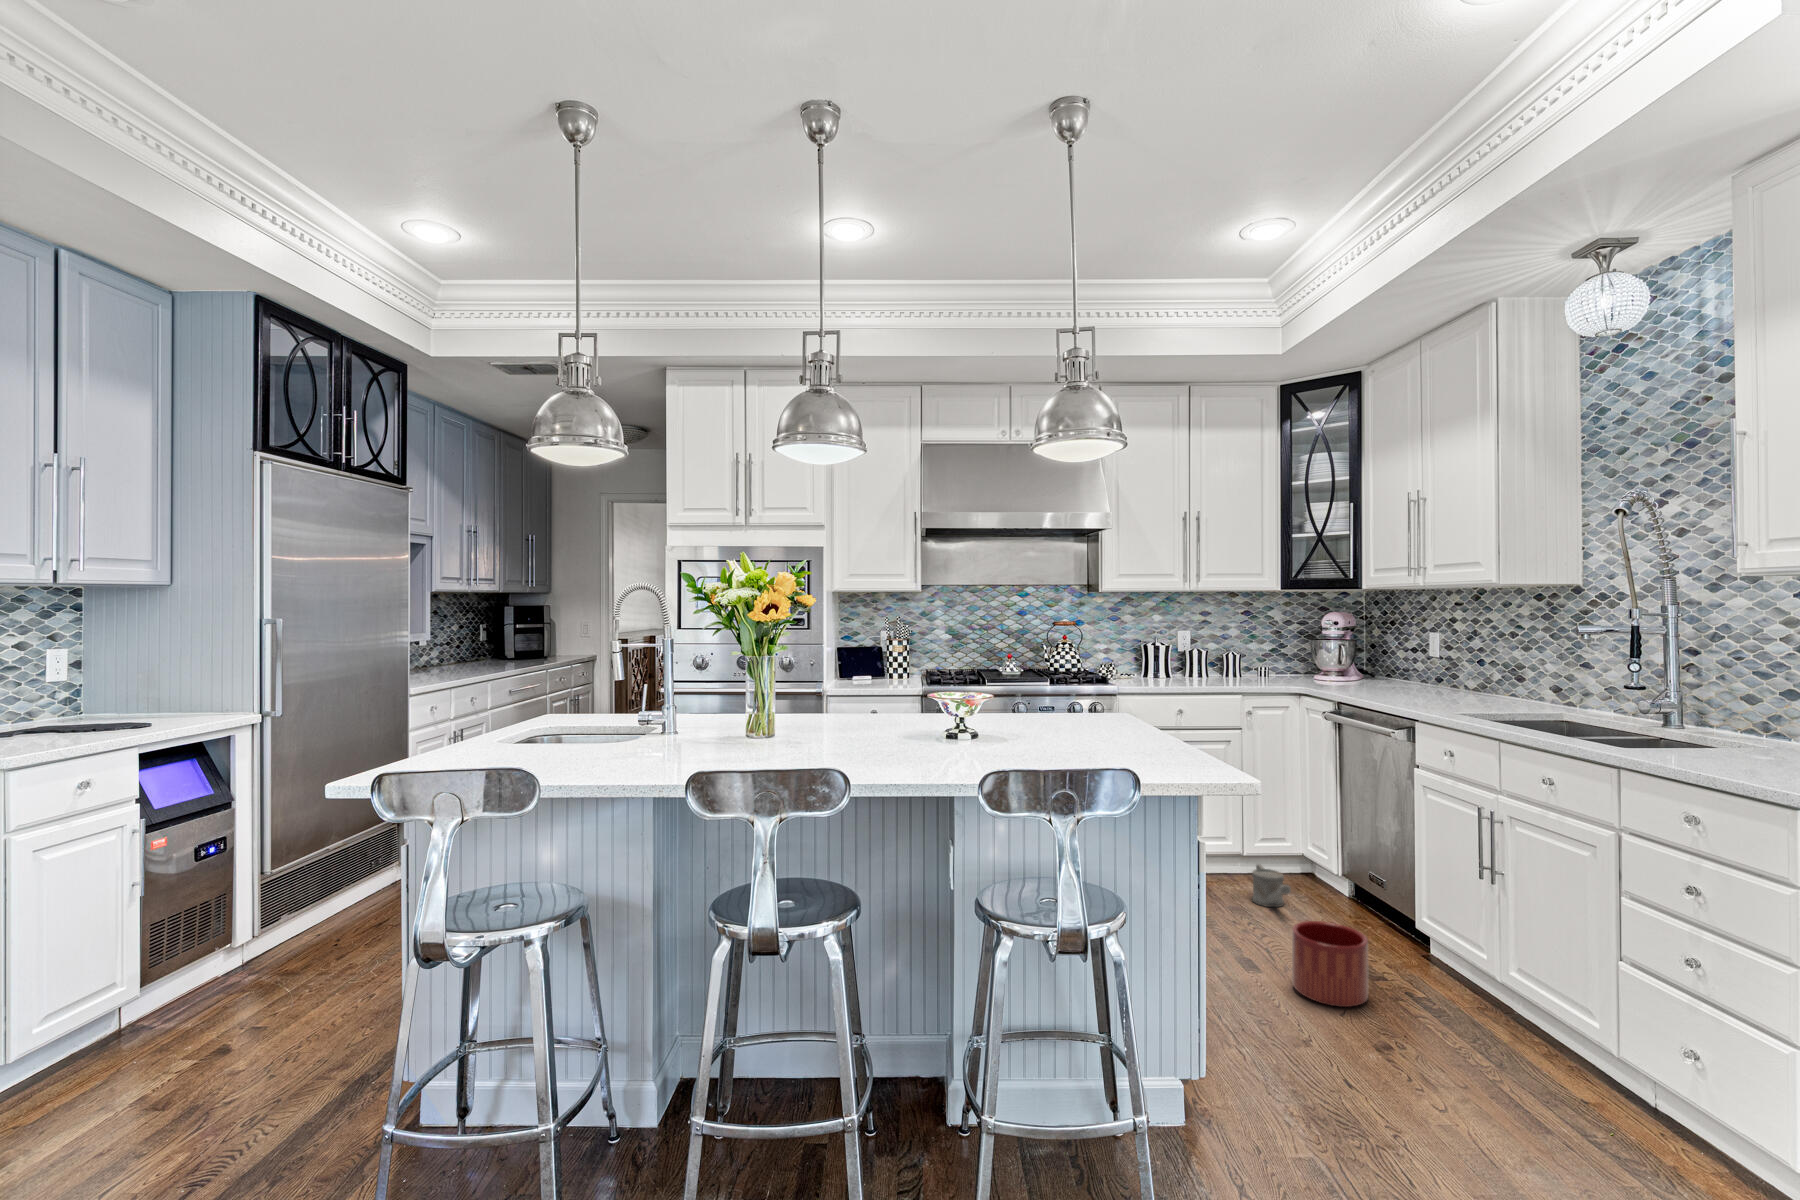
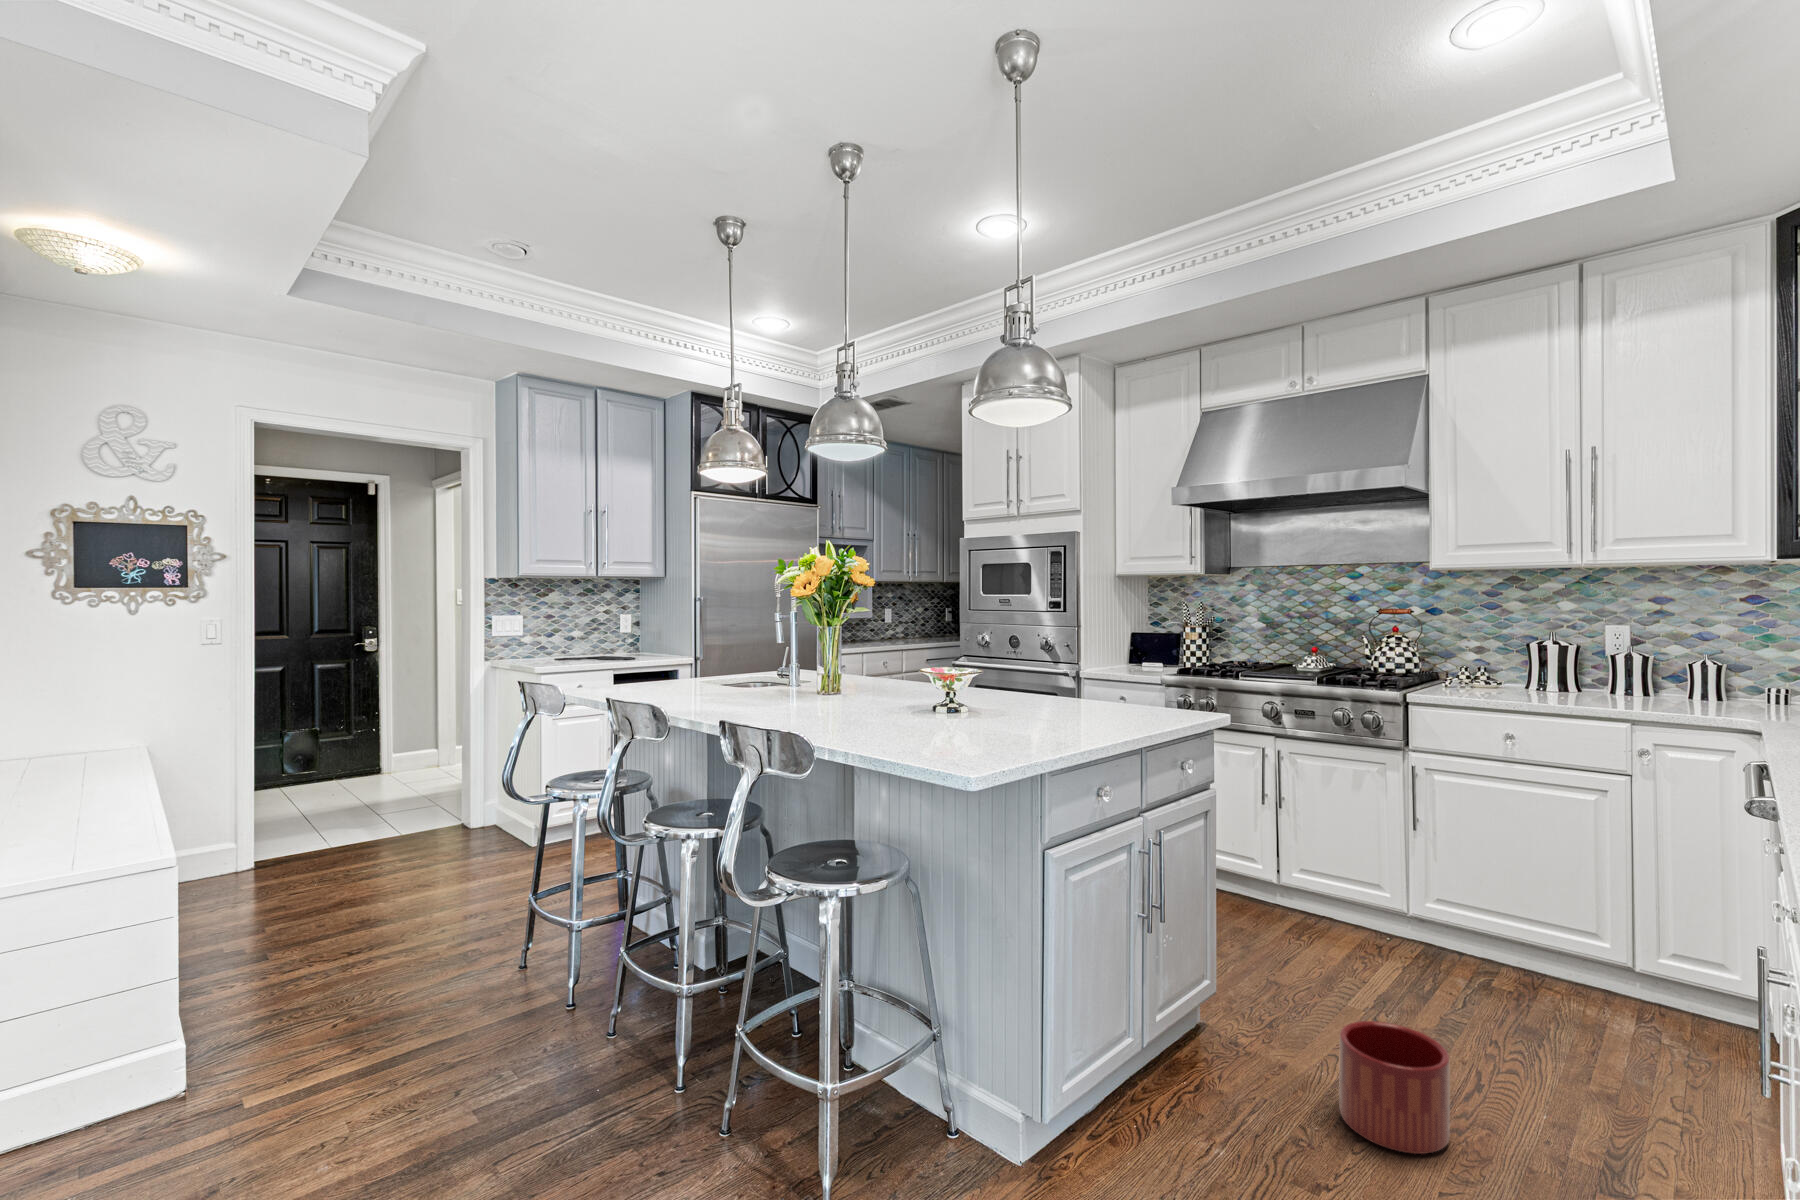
watering can: present [1252,864,1291,907] -> none [1529,977,1594,1045]

